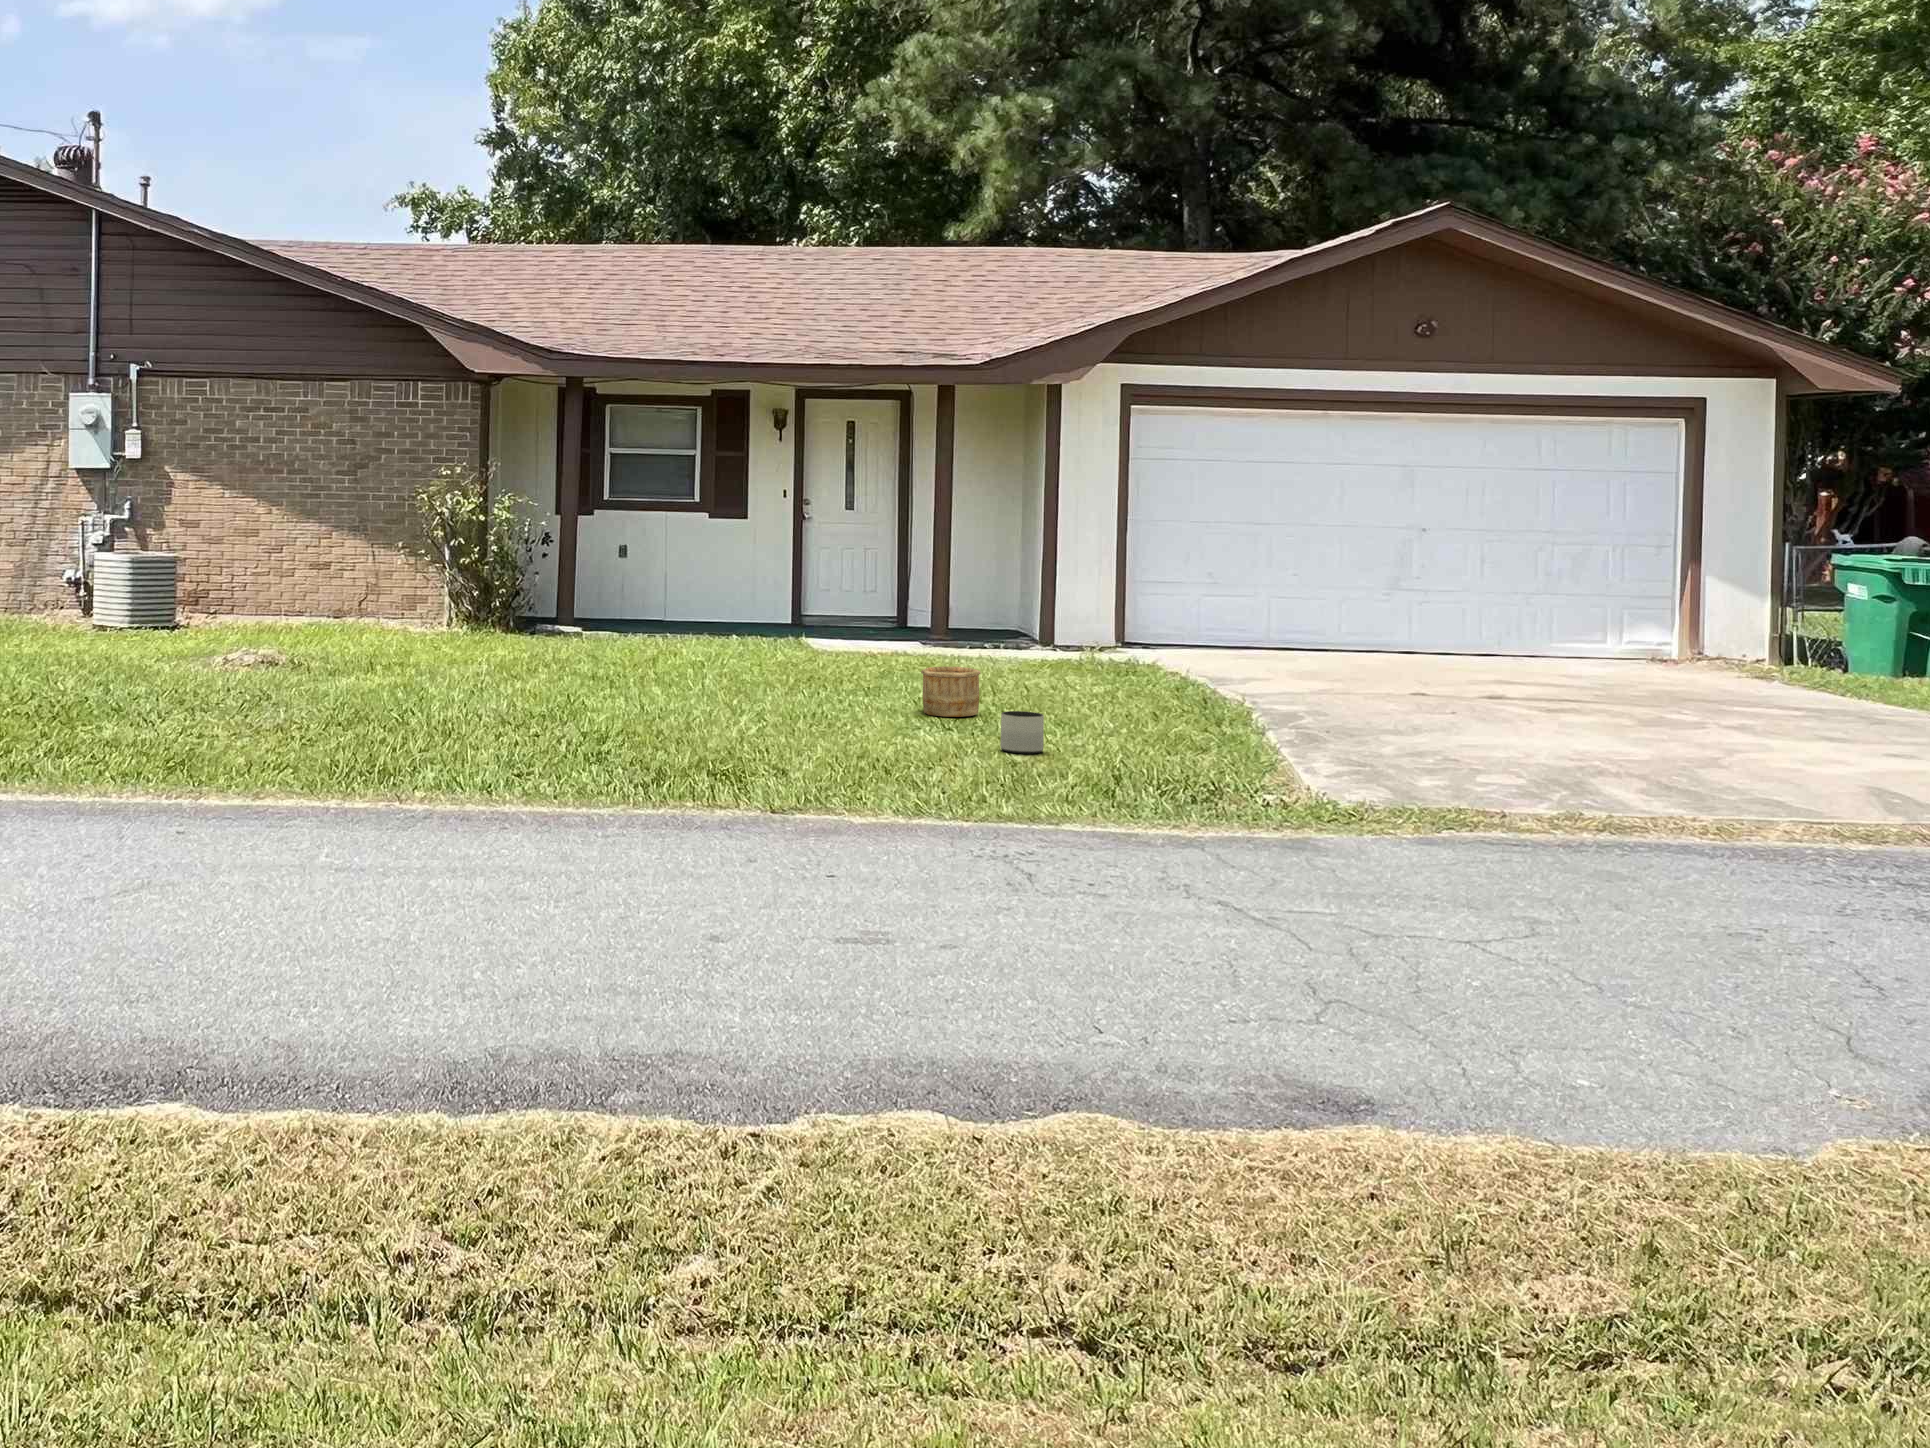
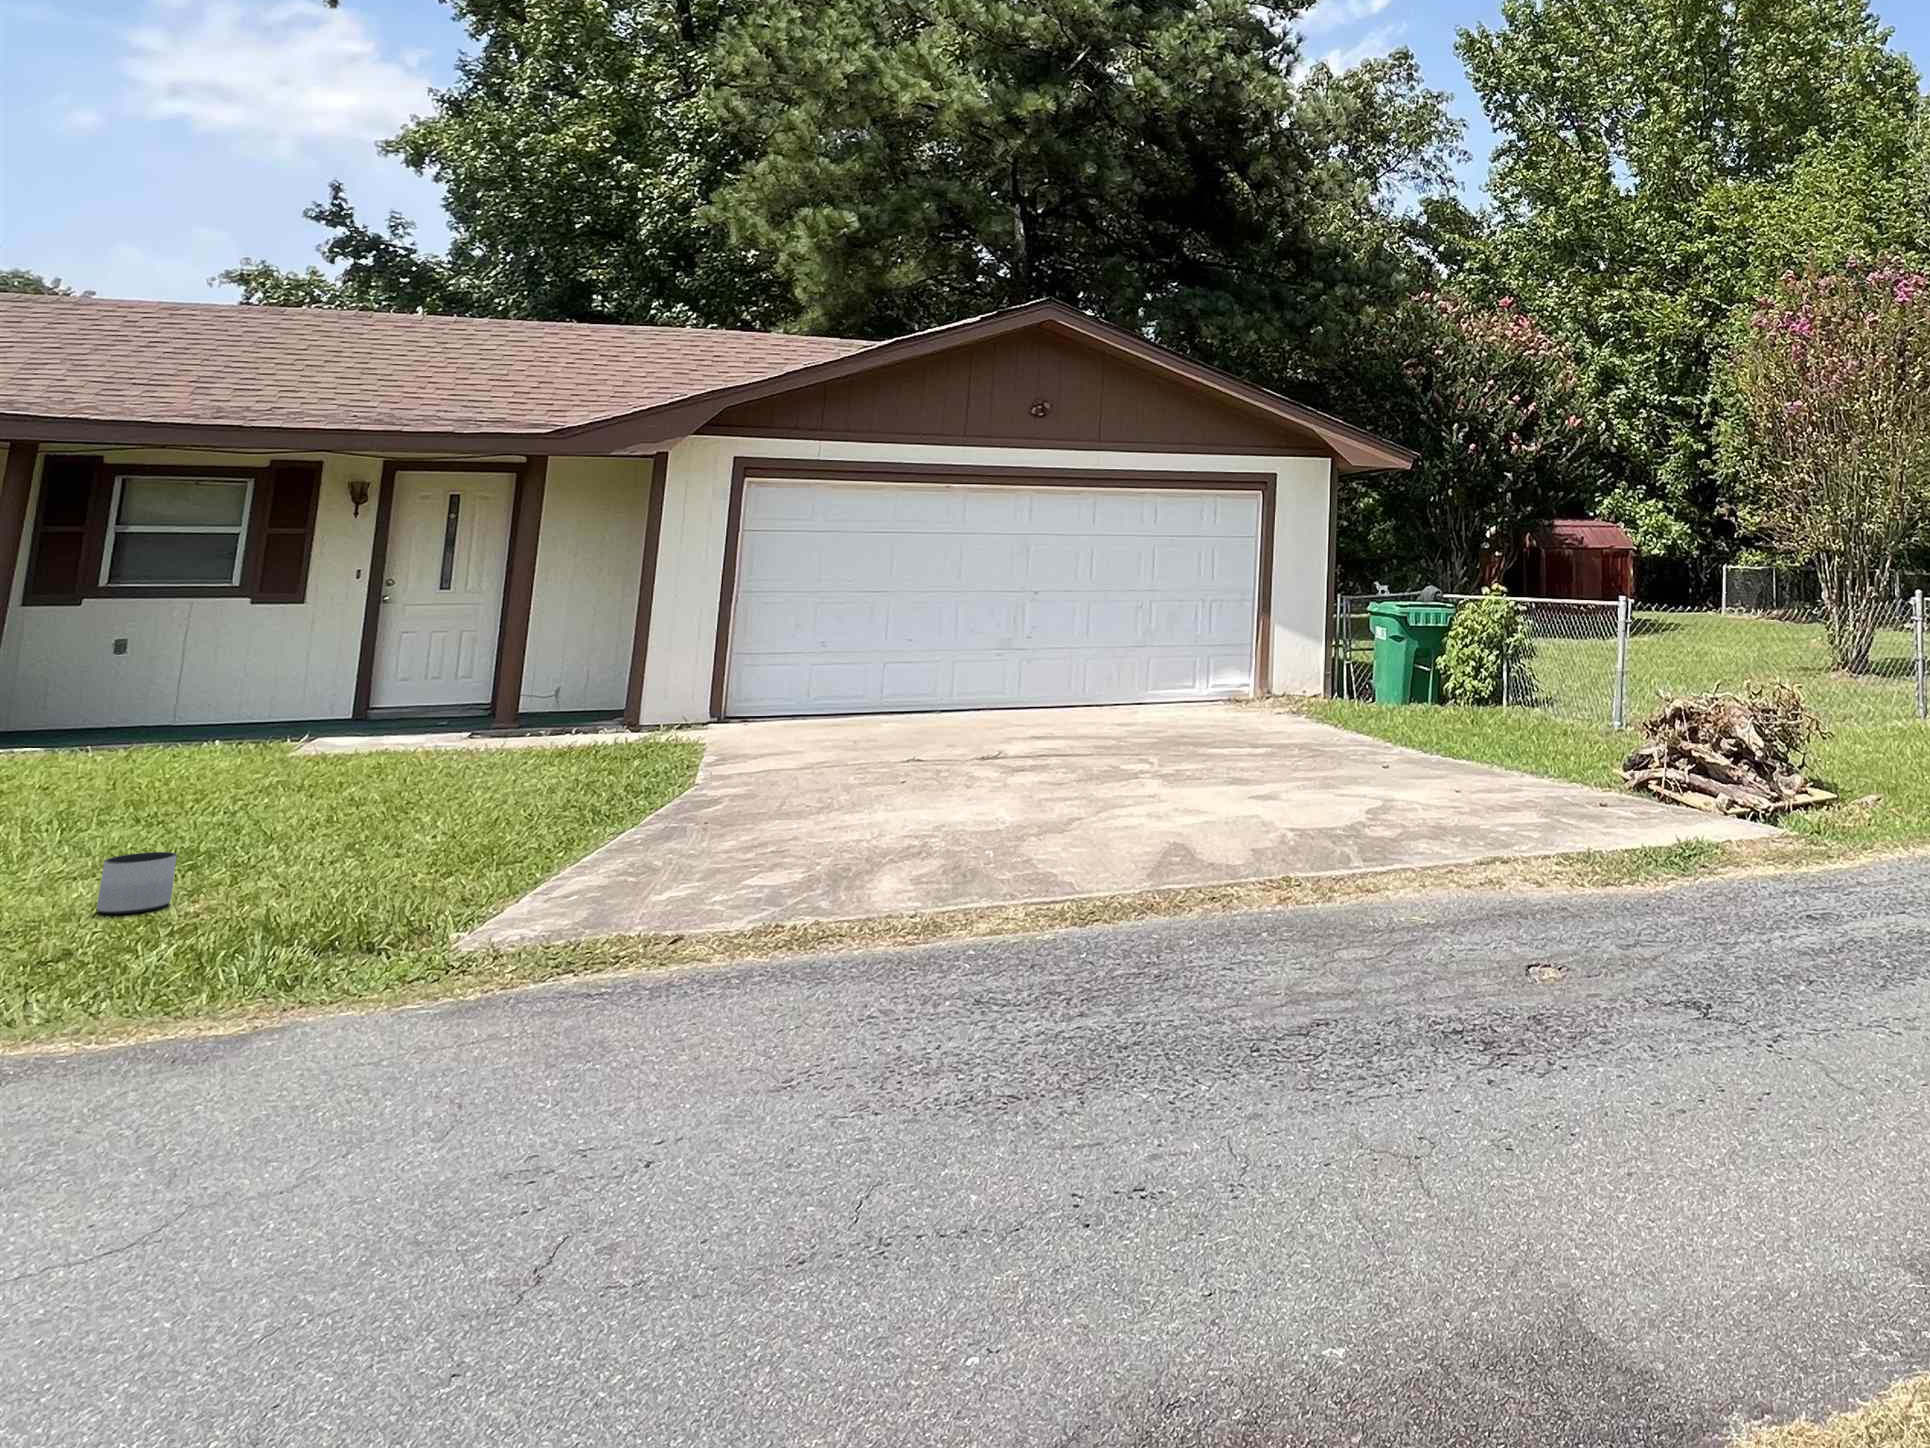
wooden bucket: present [921,666,981,717] -> none [136,784,232,855]

